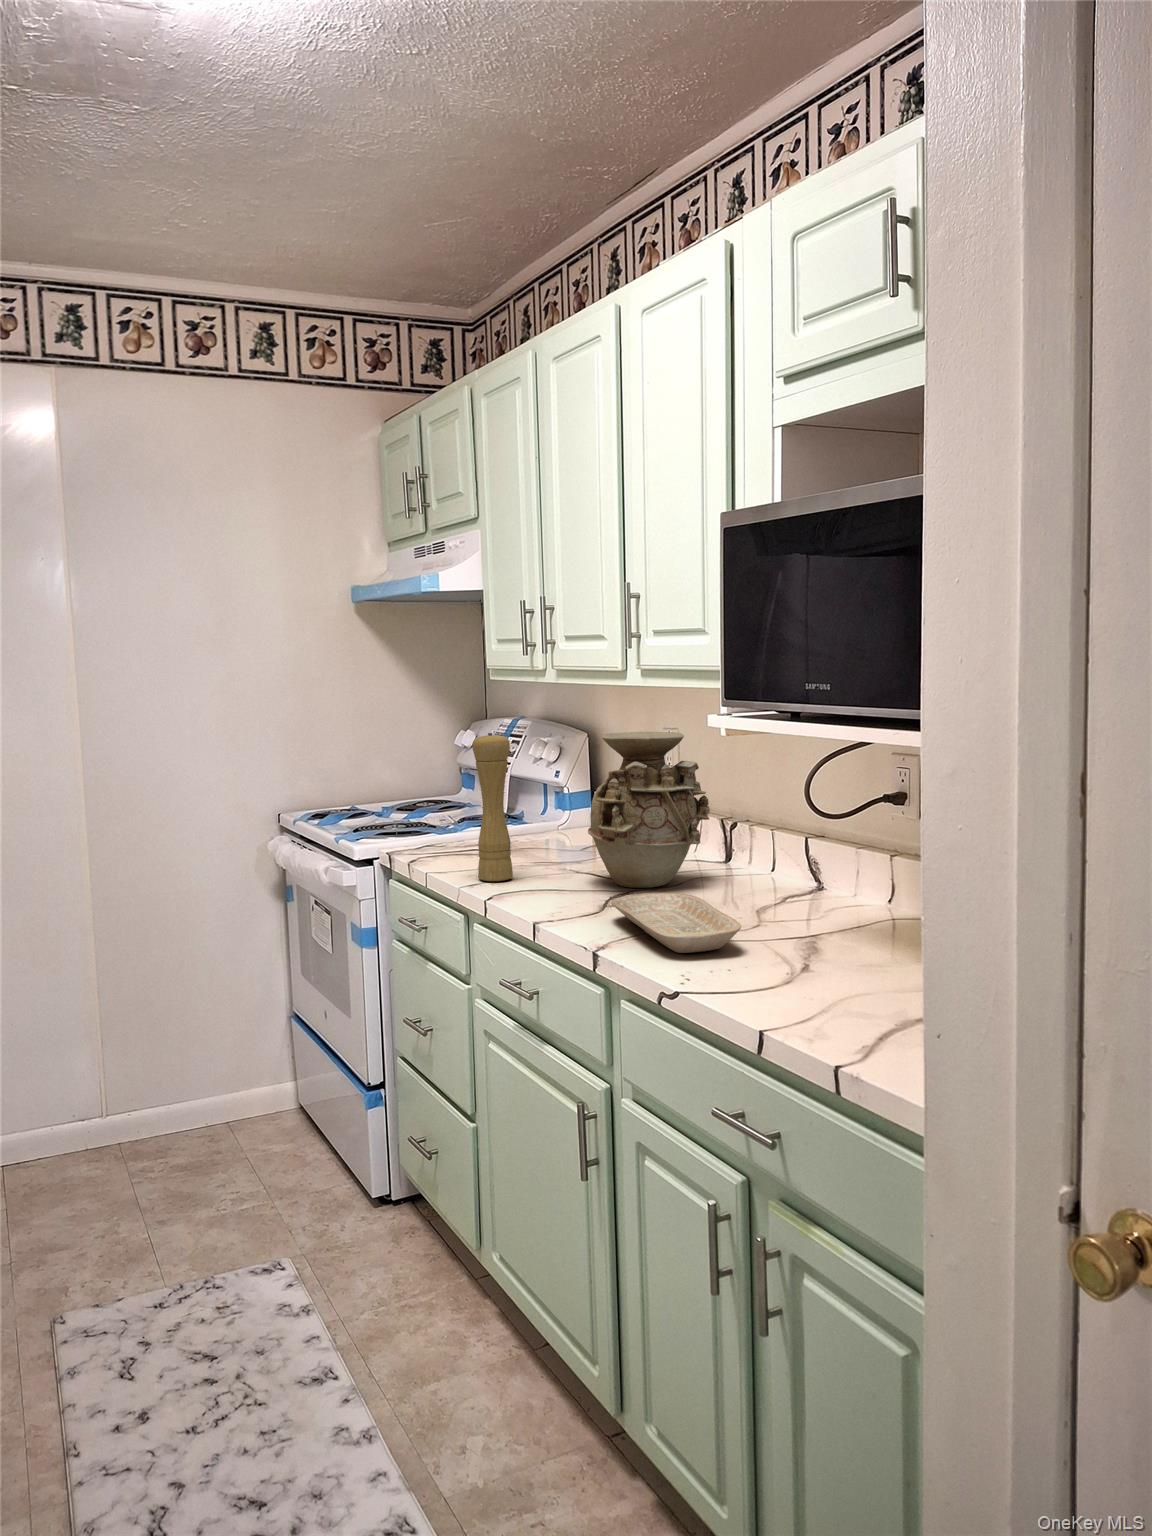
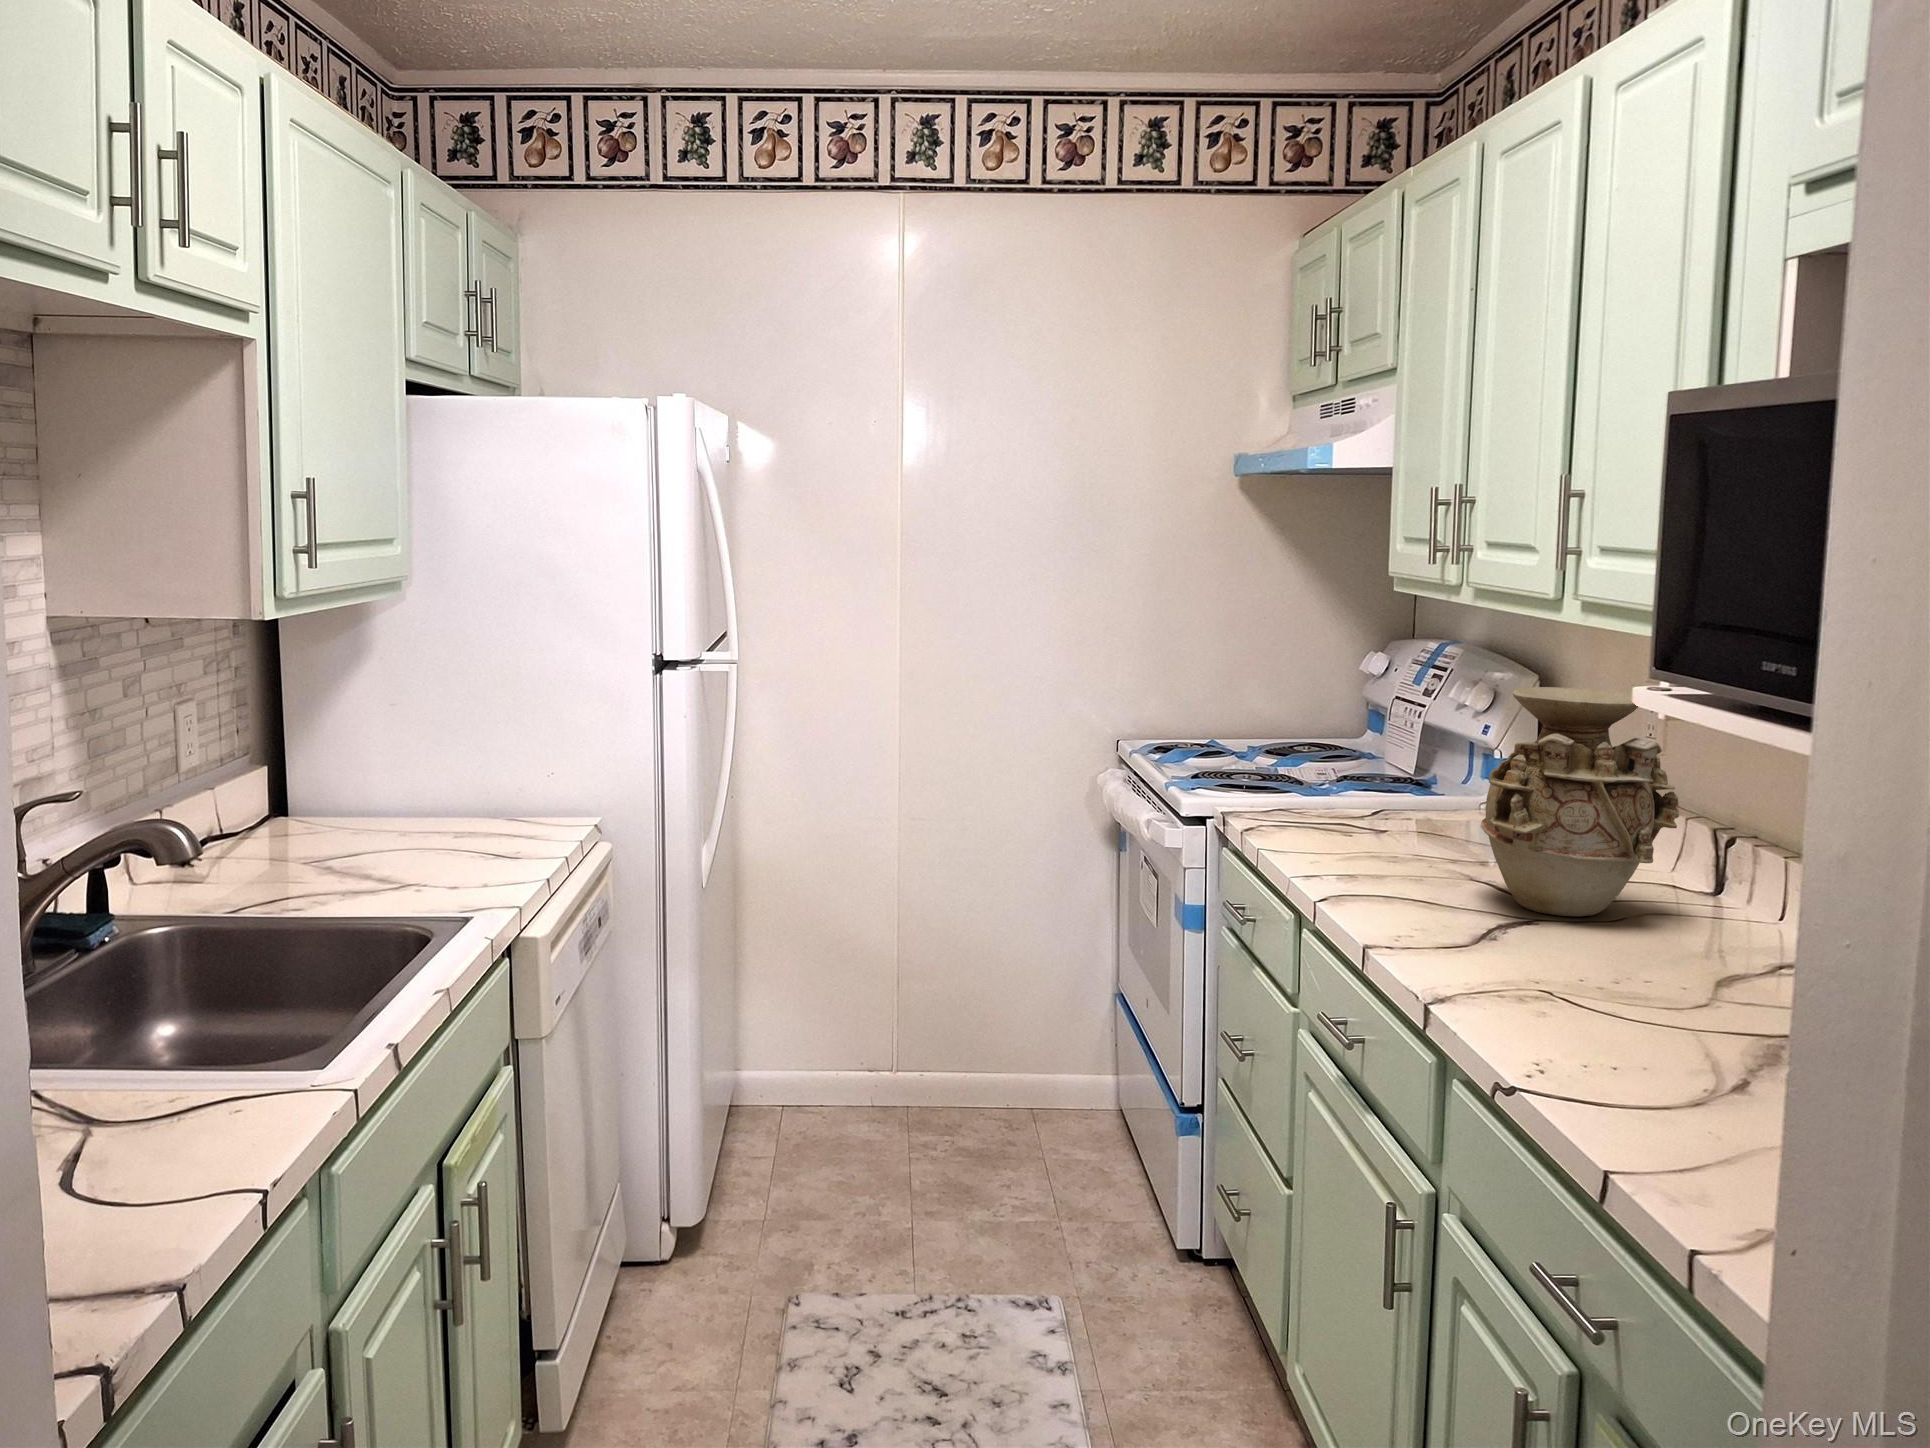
pepper mill: present [472,733,513,881] -> none [1322,672,1380,874]
tray: present [611,893,741,953] -> none [1478,928,1658,1035]

